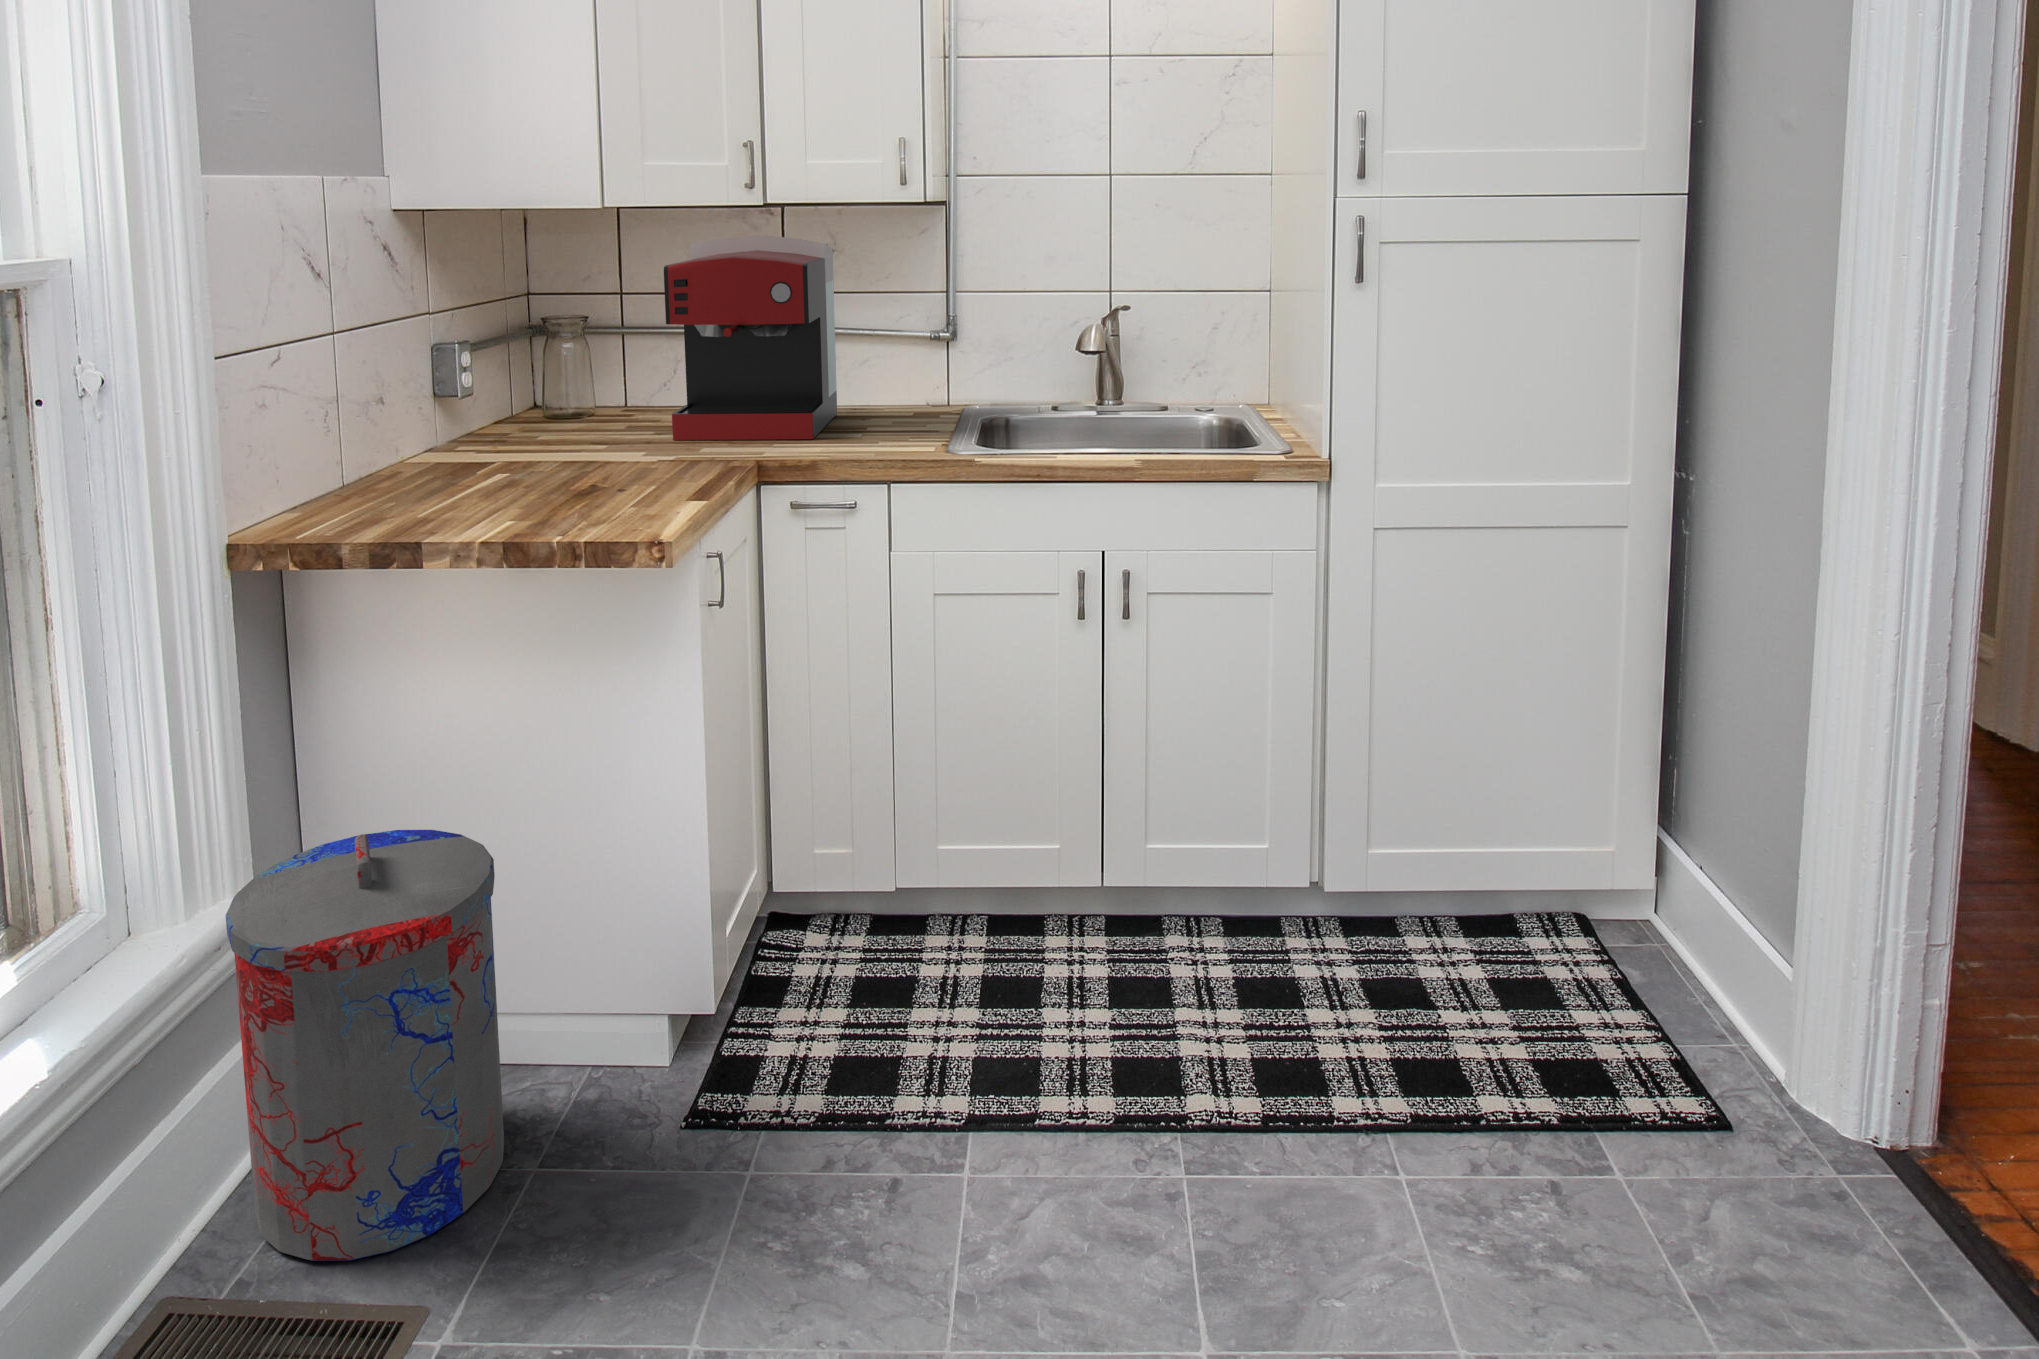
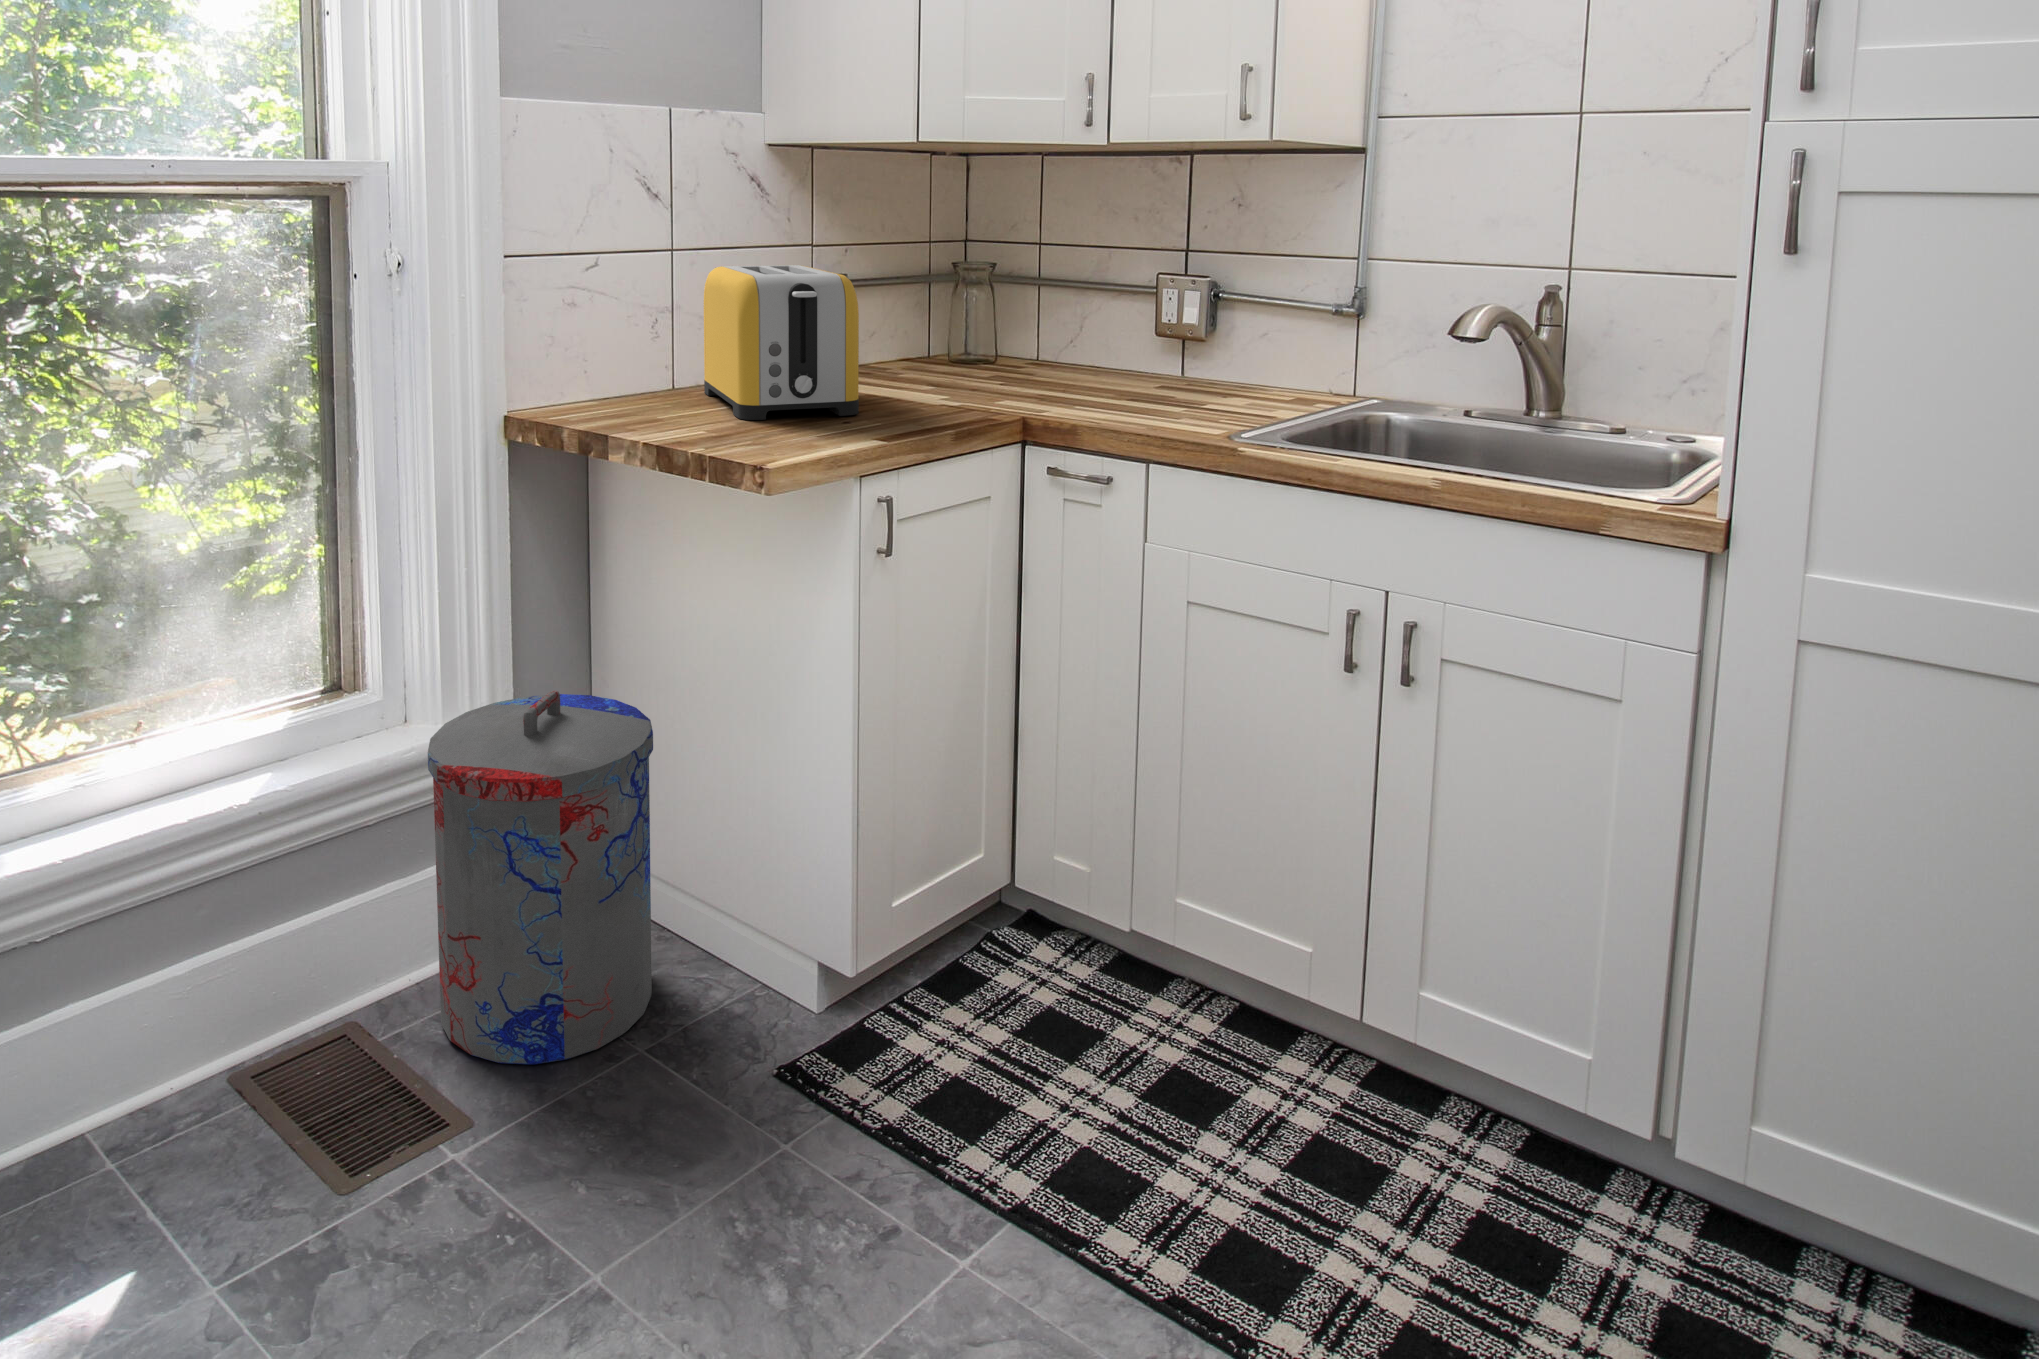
coffee maker: present [664,235,837,440] -> none [997,182,1213,408]
toaster: none [387,337,613,503] -> present [704,265,859,420]

